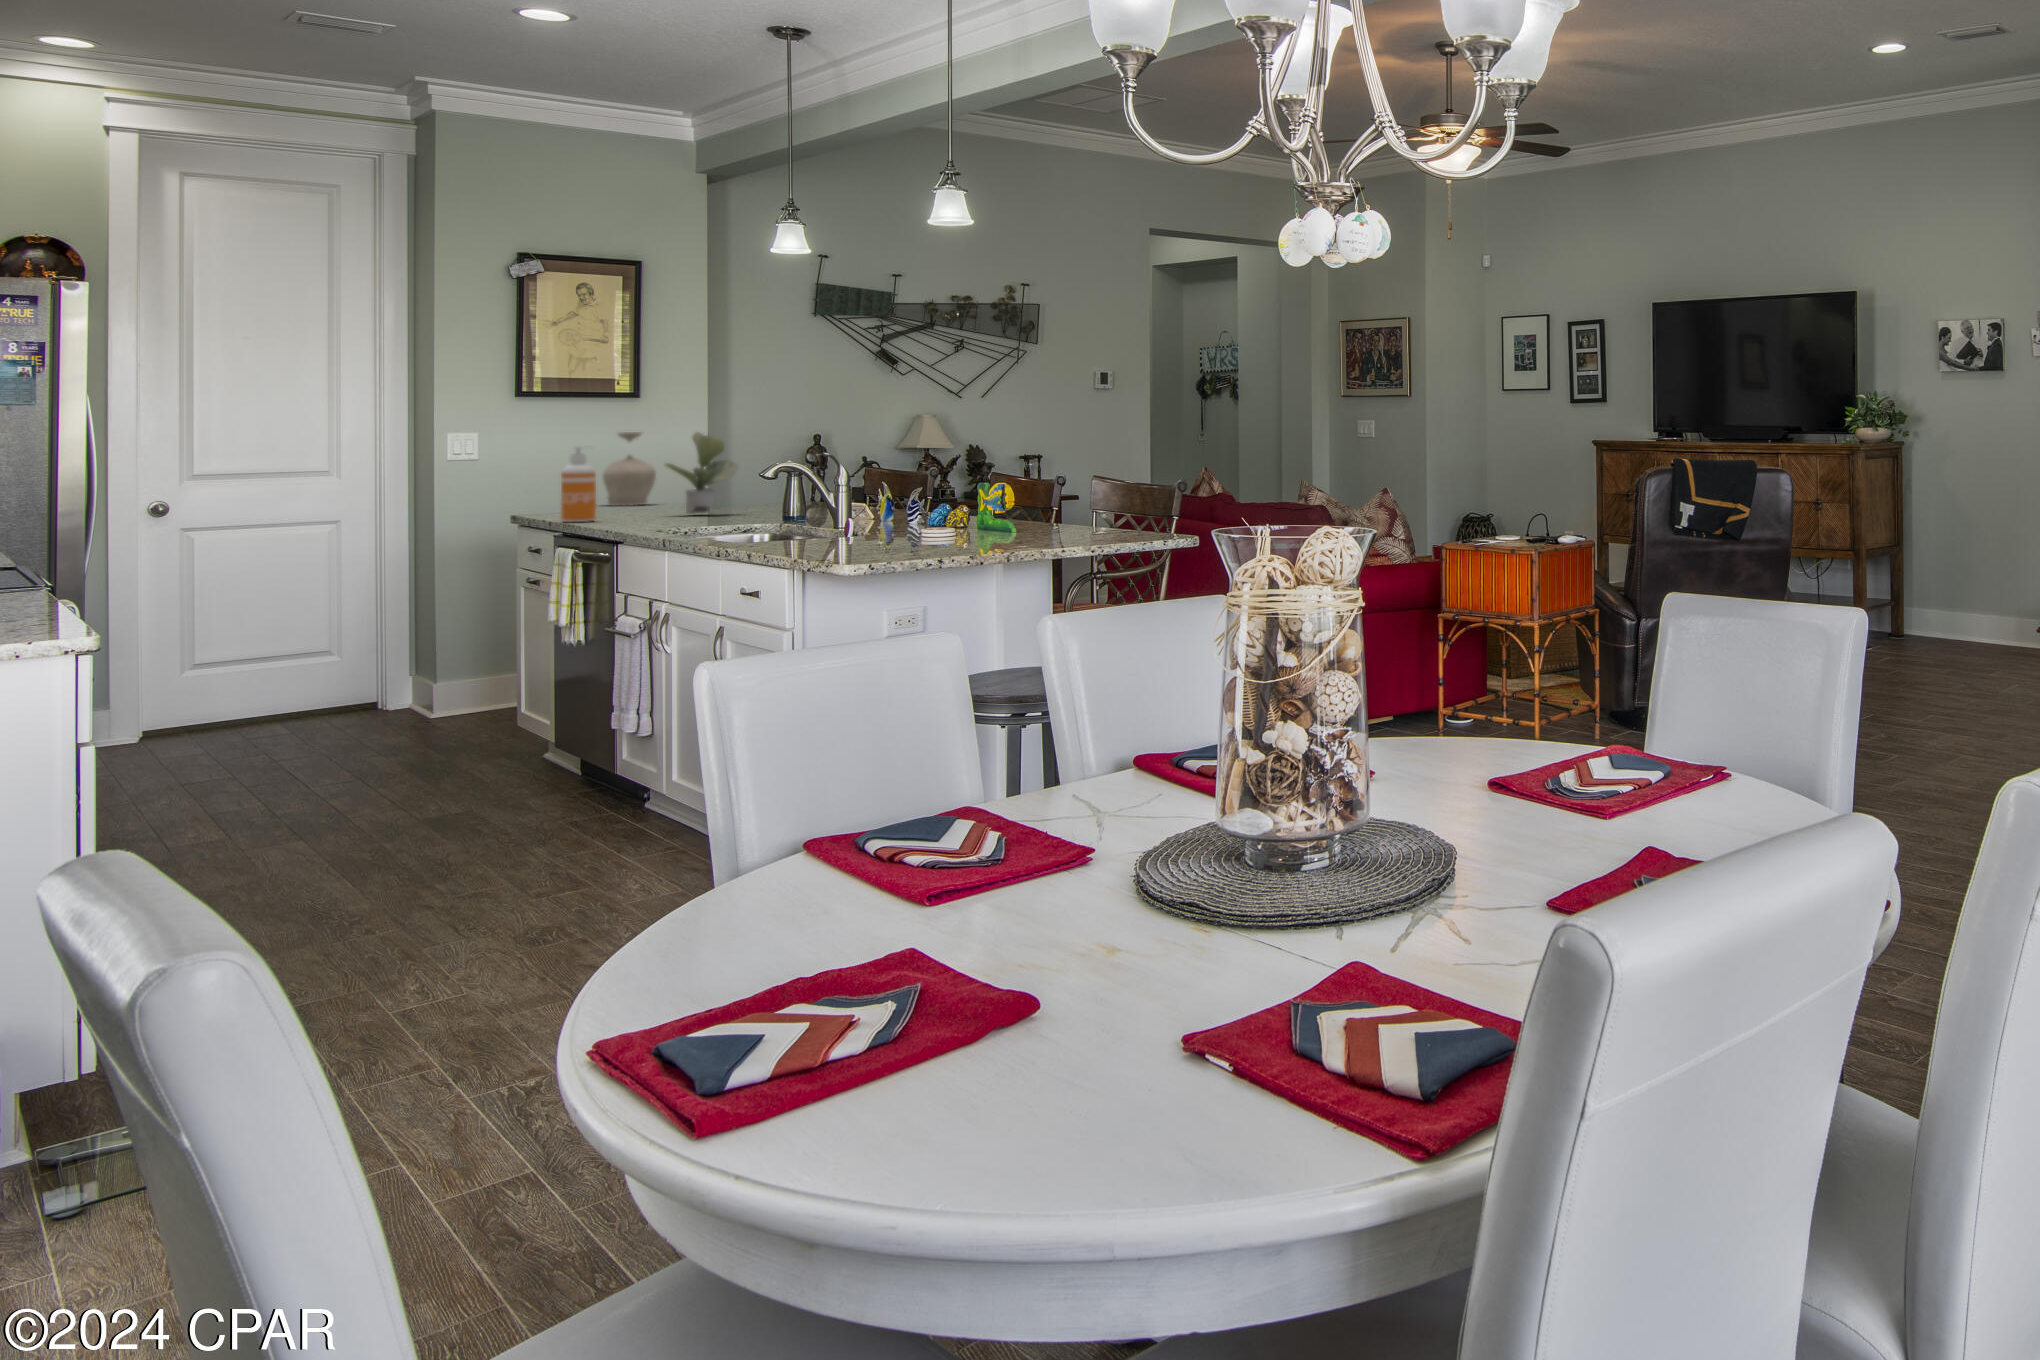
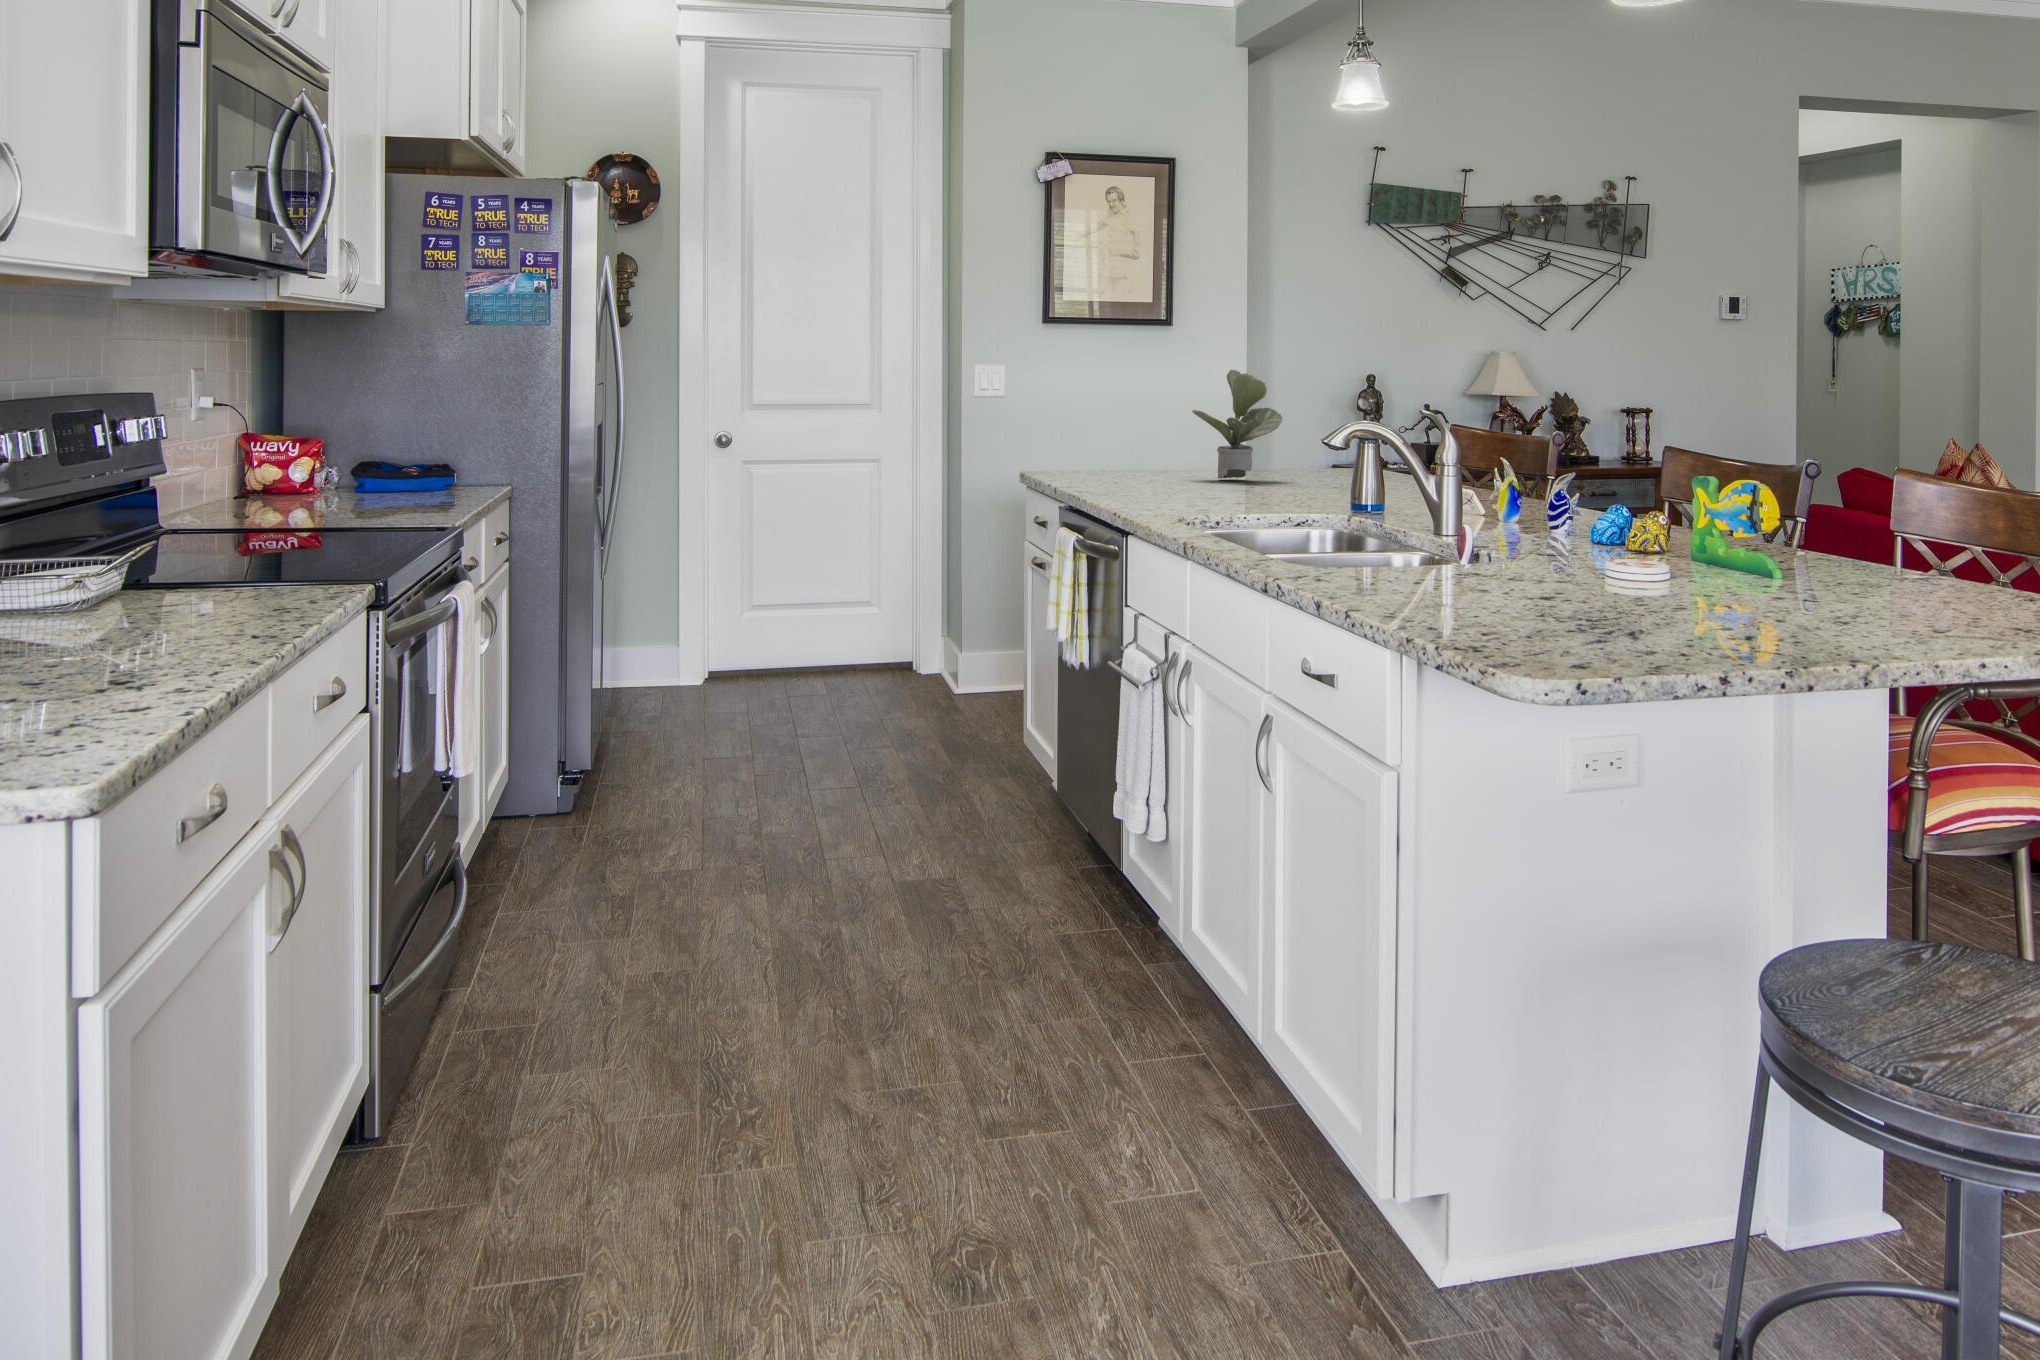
vase: present [603,432,656,506] -> none [1125,367,1187,457]
soap dispenser: present [561,446,596,522] -> none [1071,386,1111,487]

